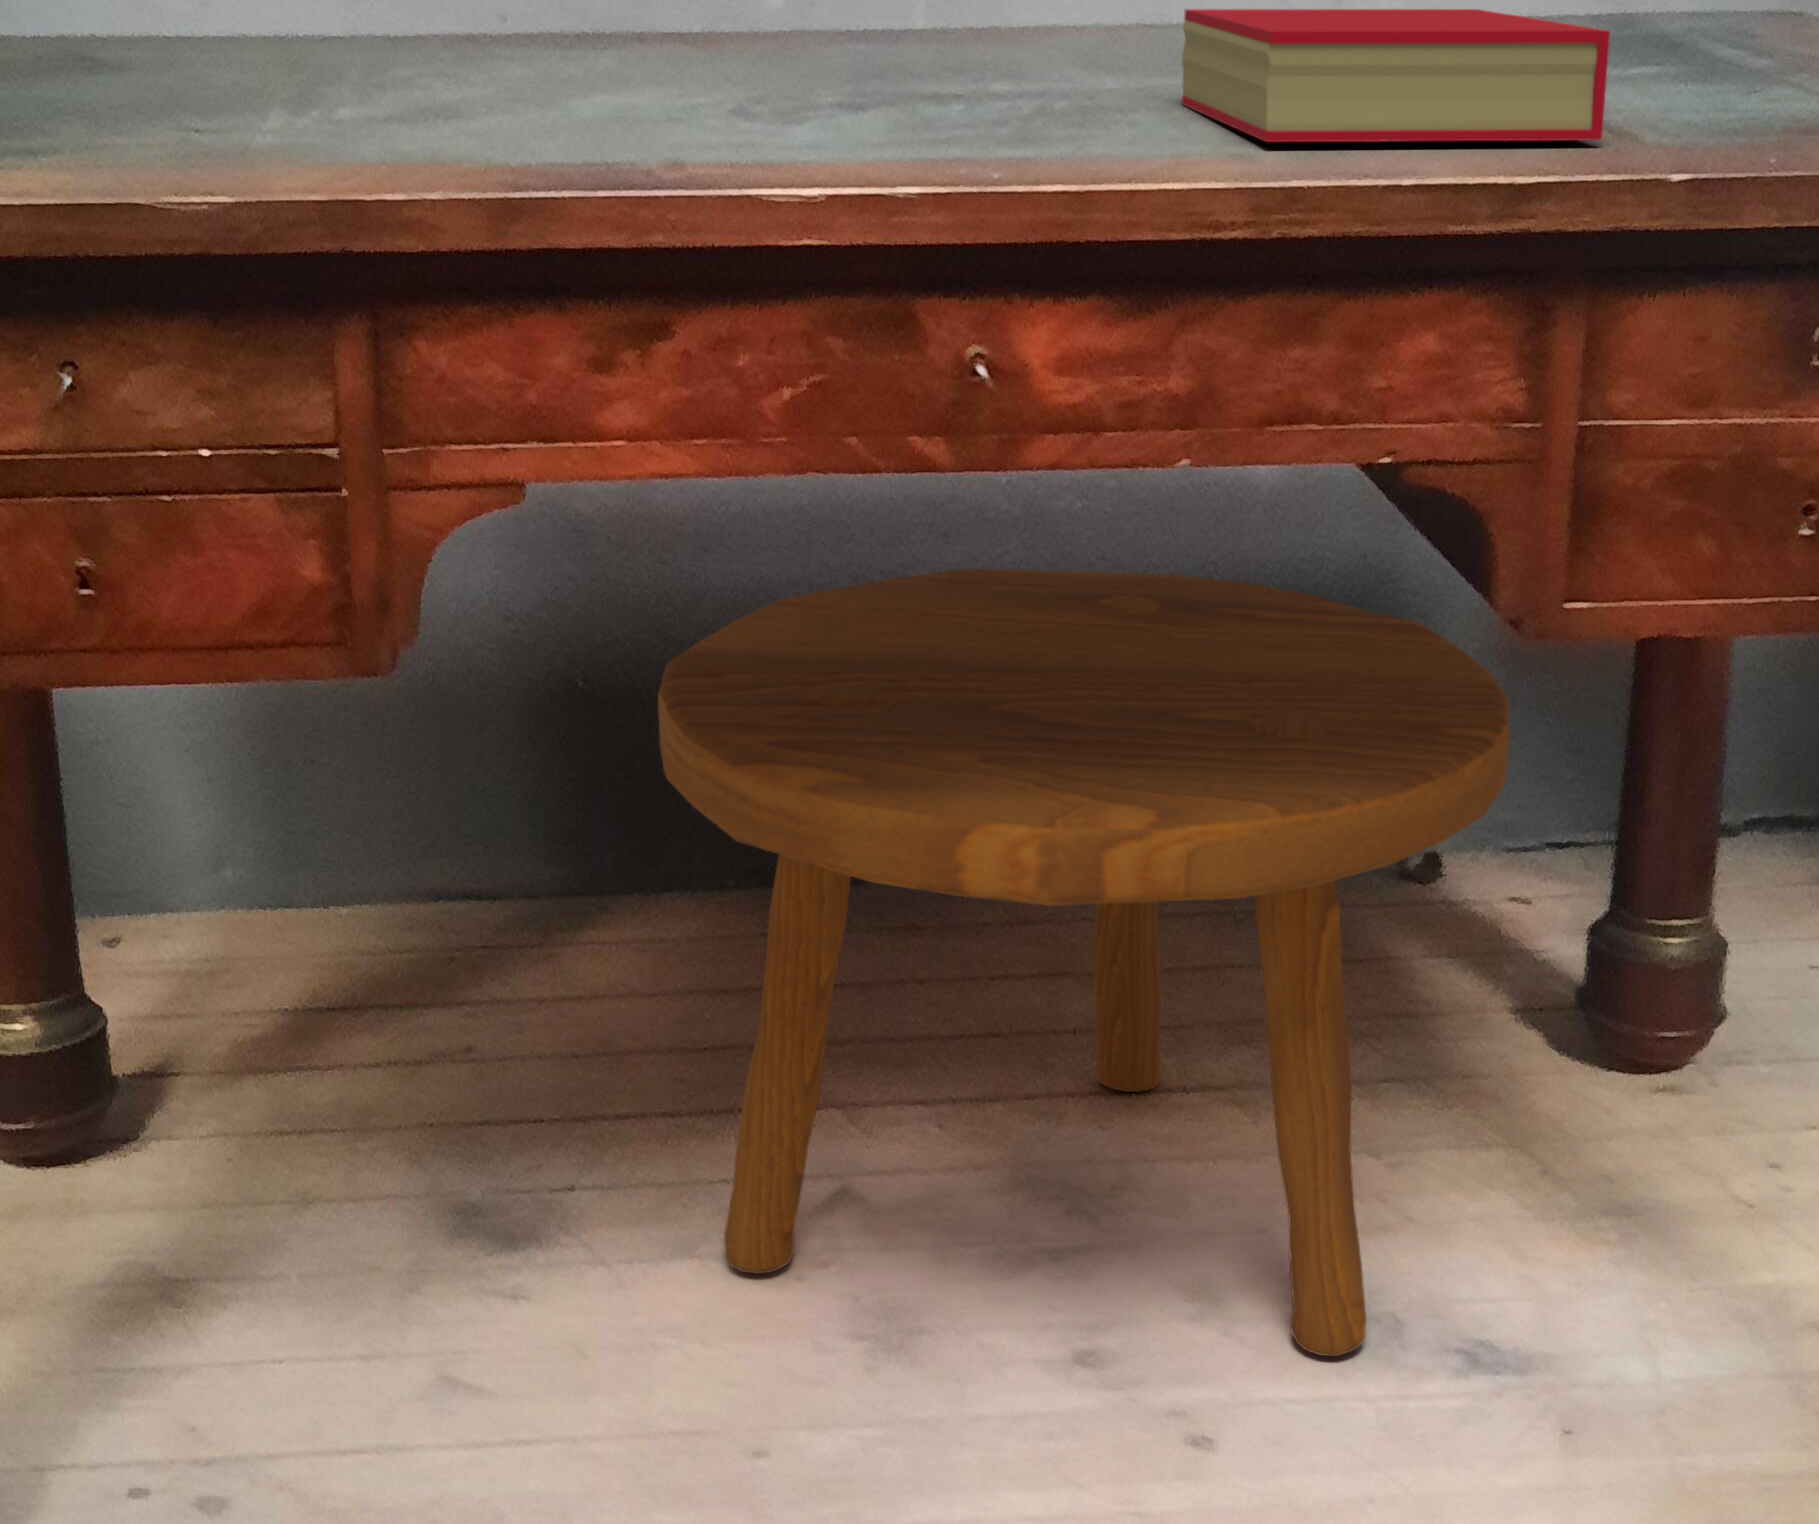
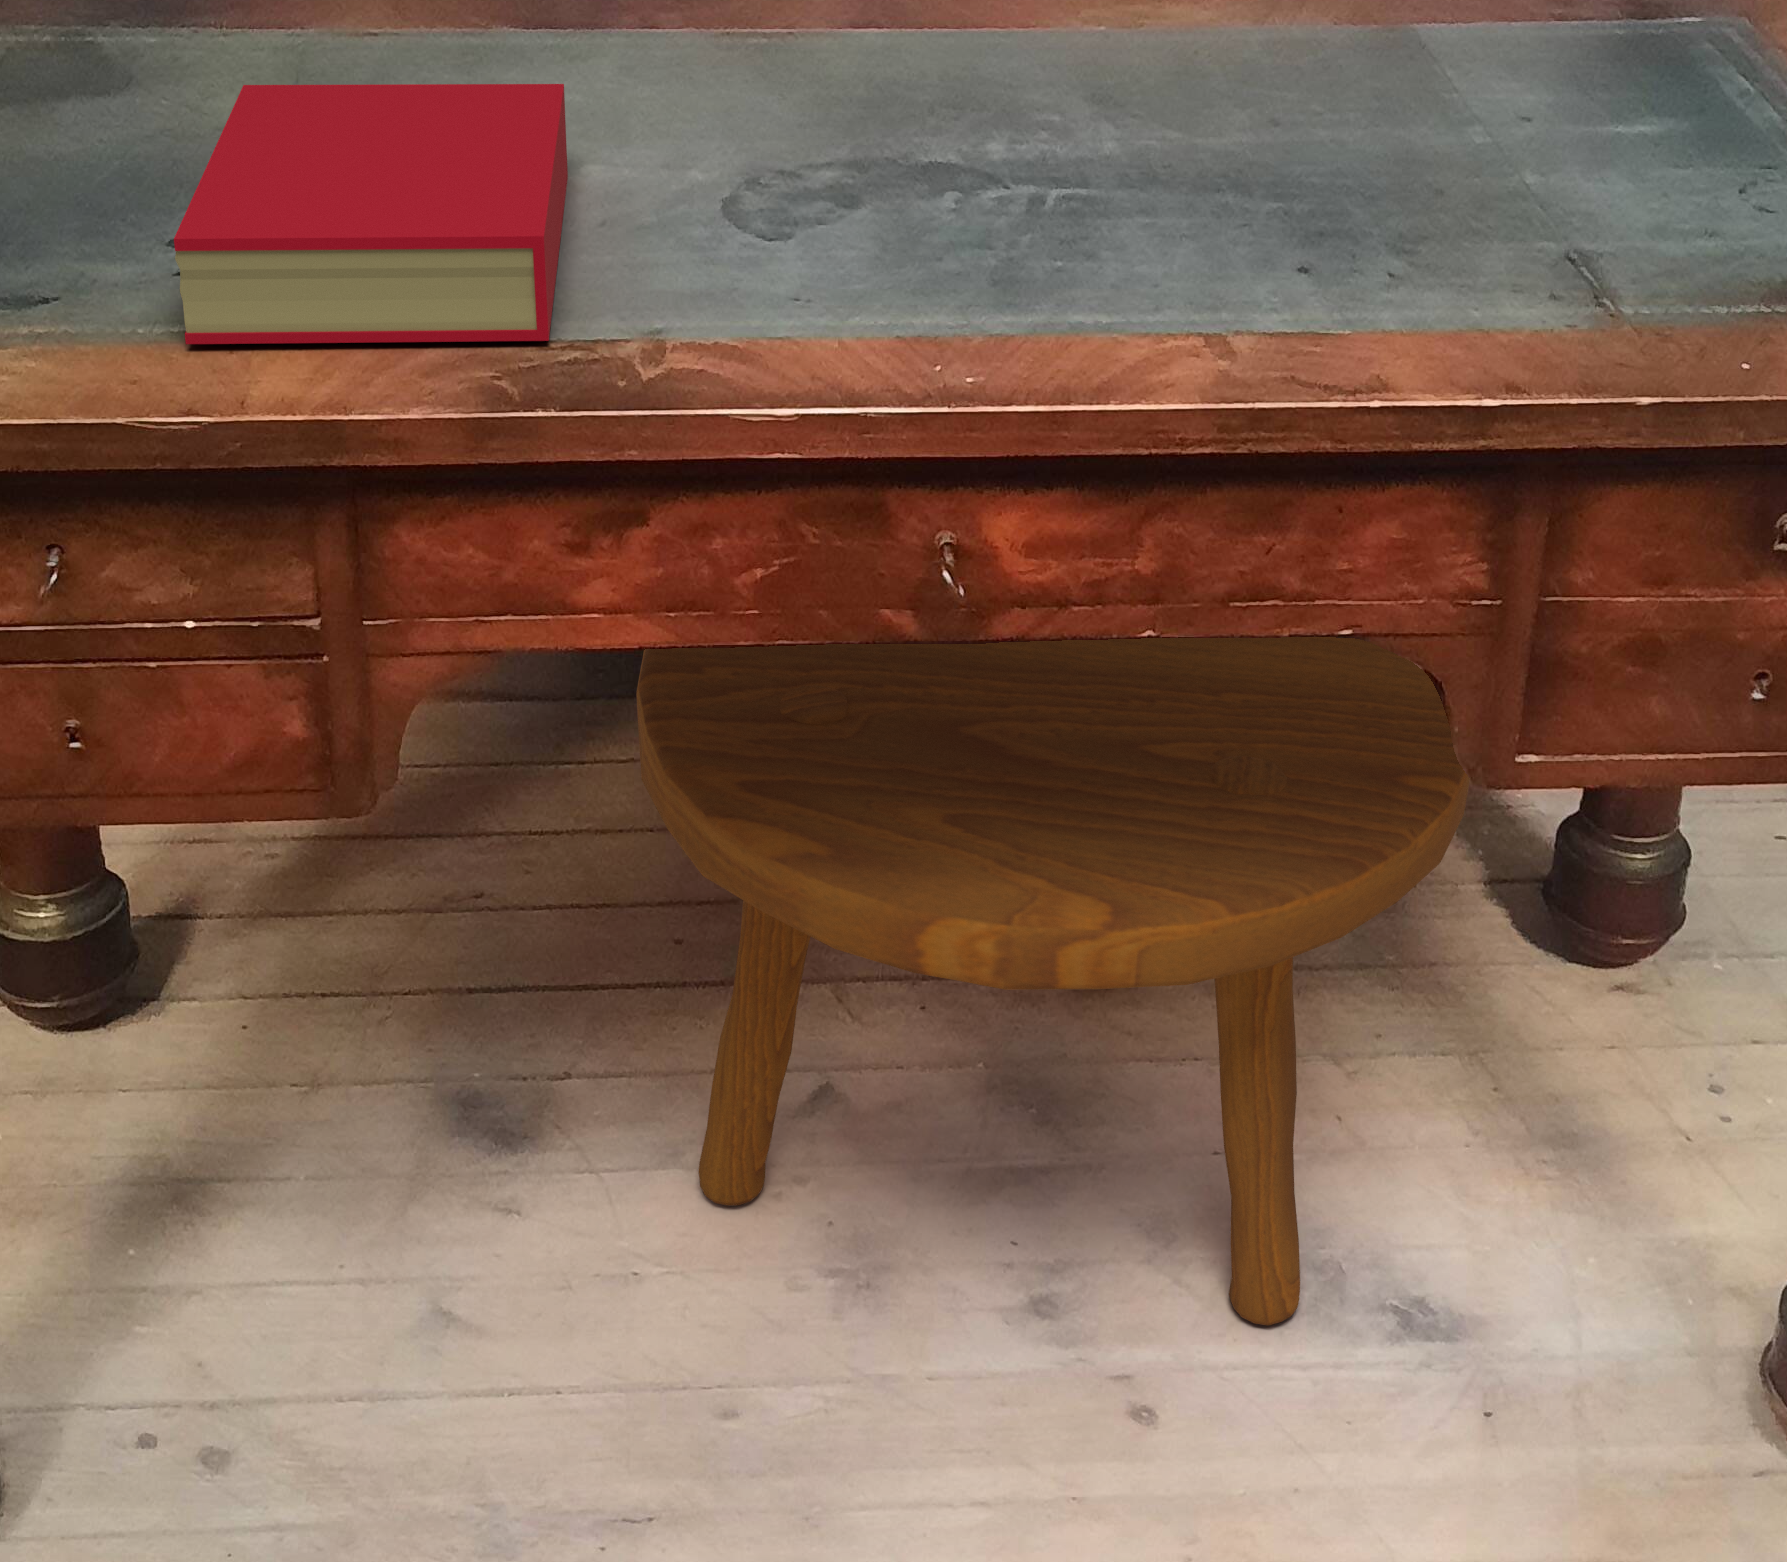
book: present [1182,9,1610,142] -> present [174,84,568,344]

